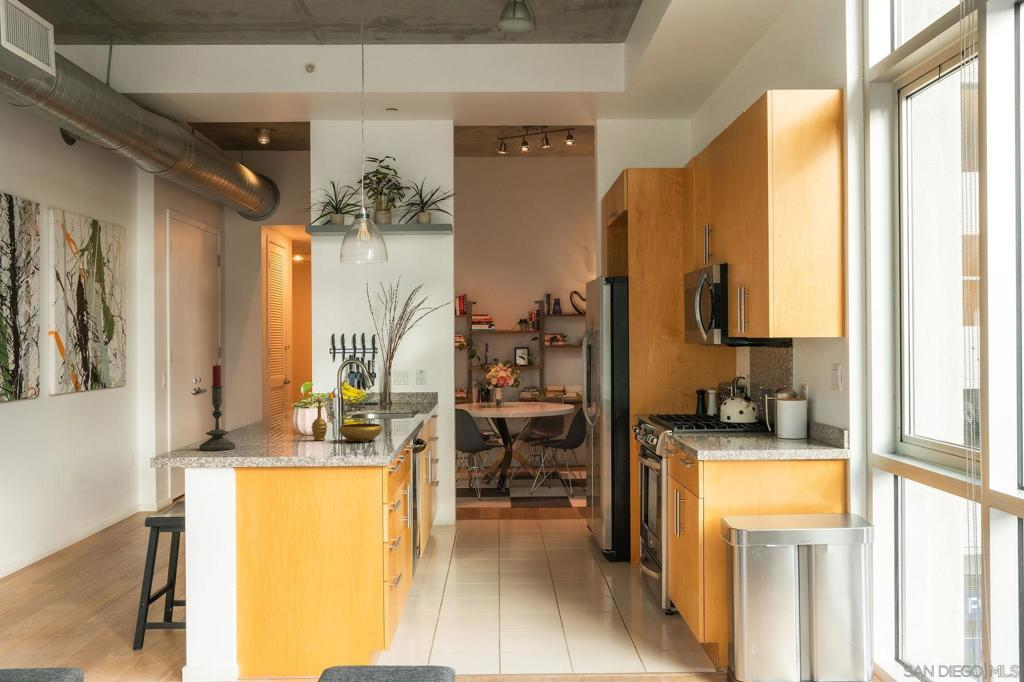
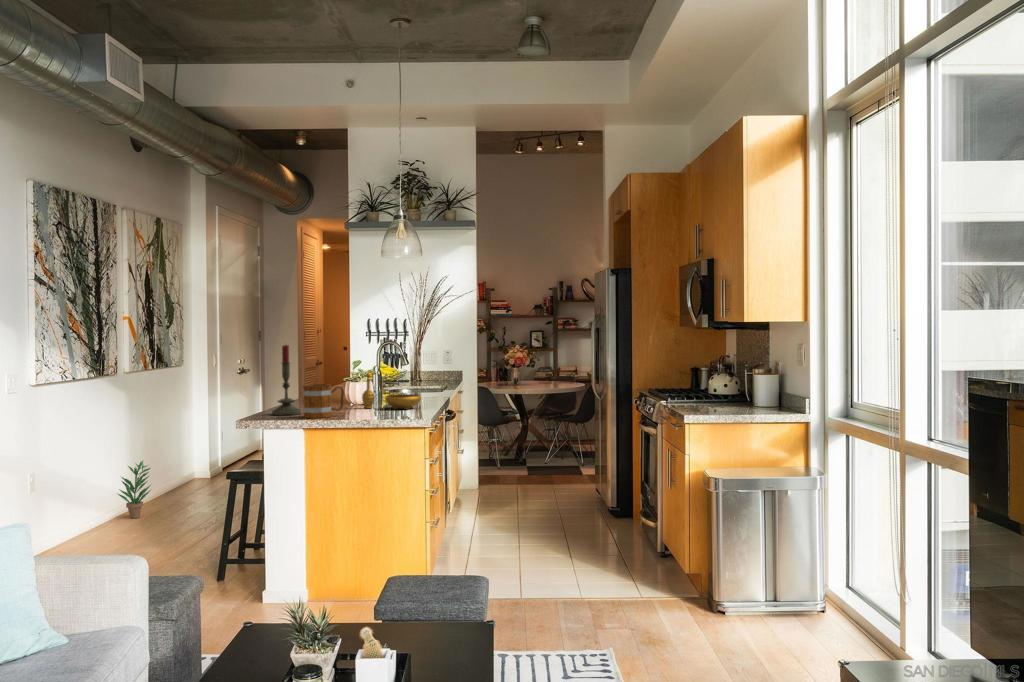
mug: none [235,413,287,455] -> present [303,384,344,418]
potted plant: none [34,495,78,564] -> present [118,461,151,518]

